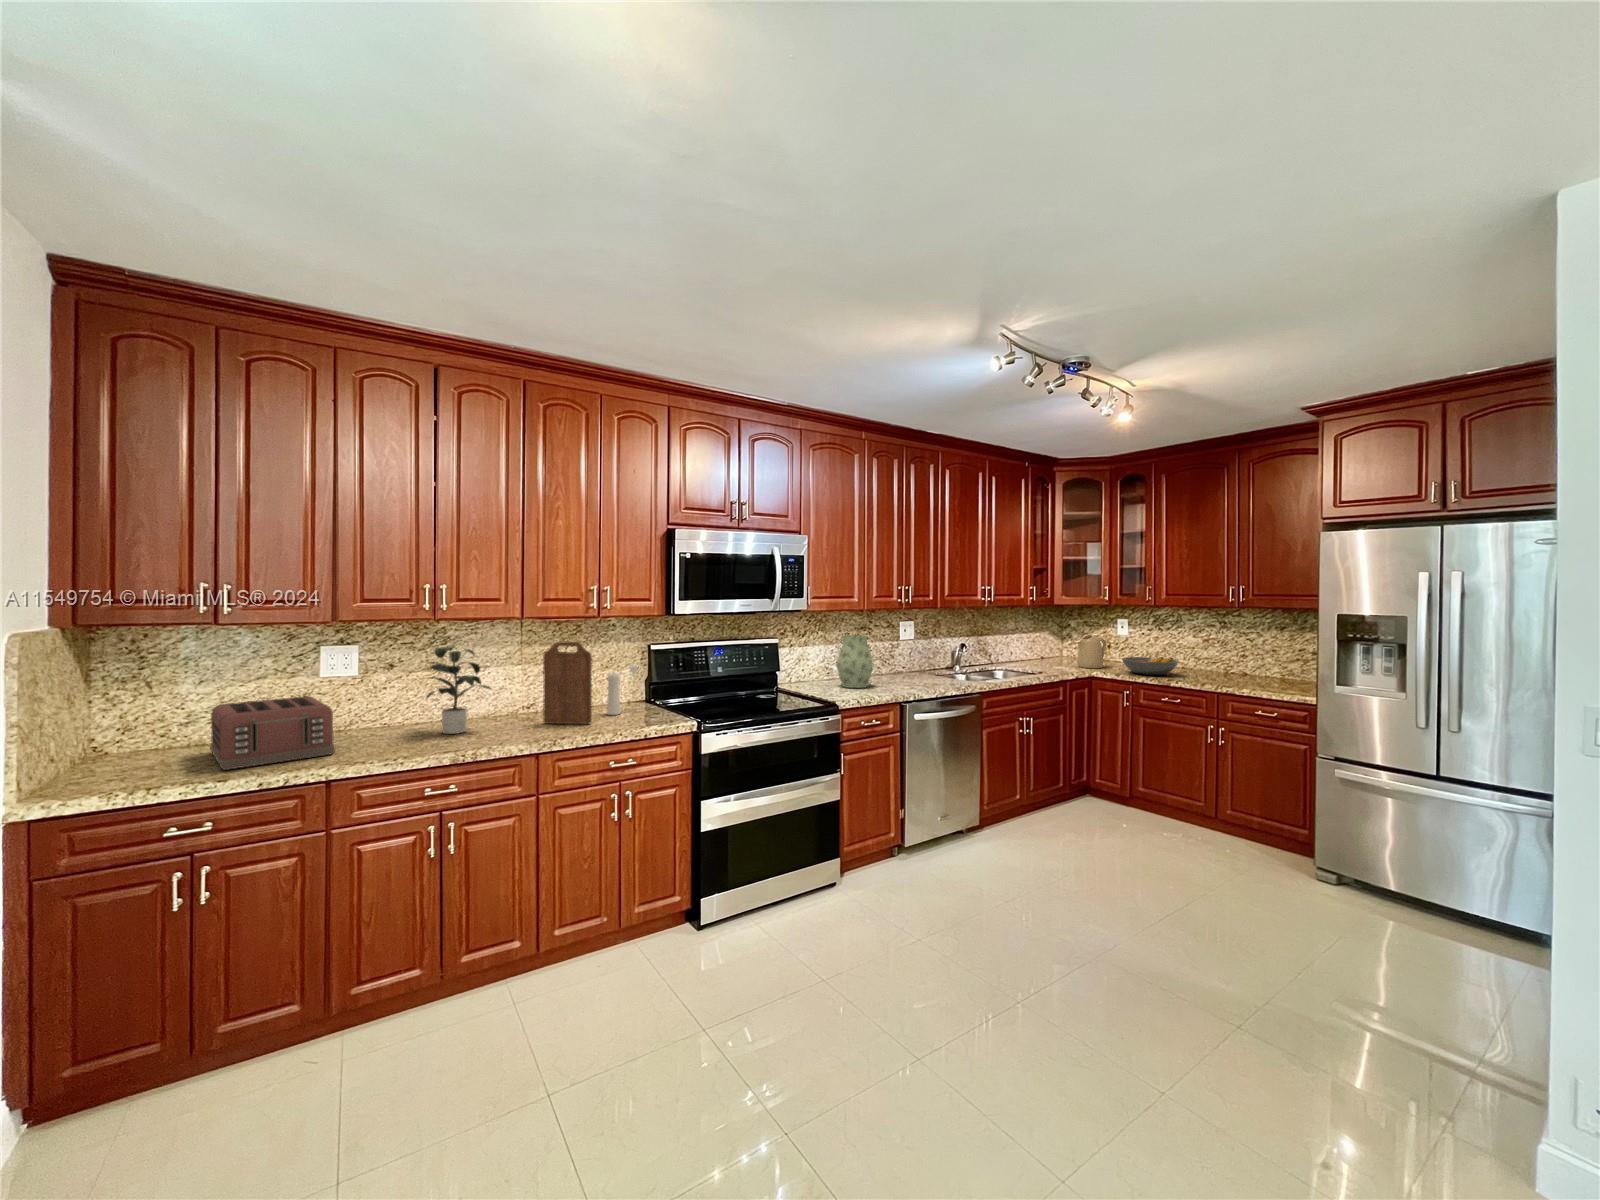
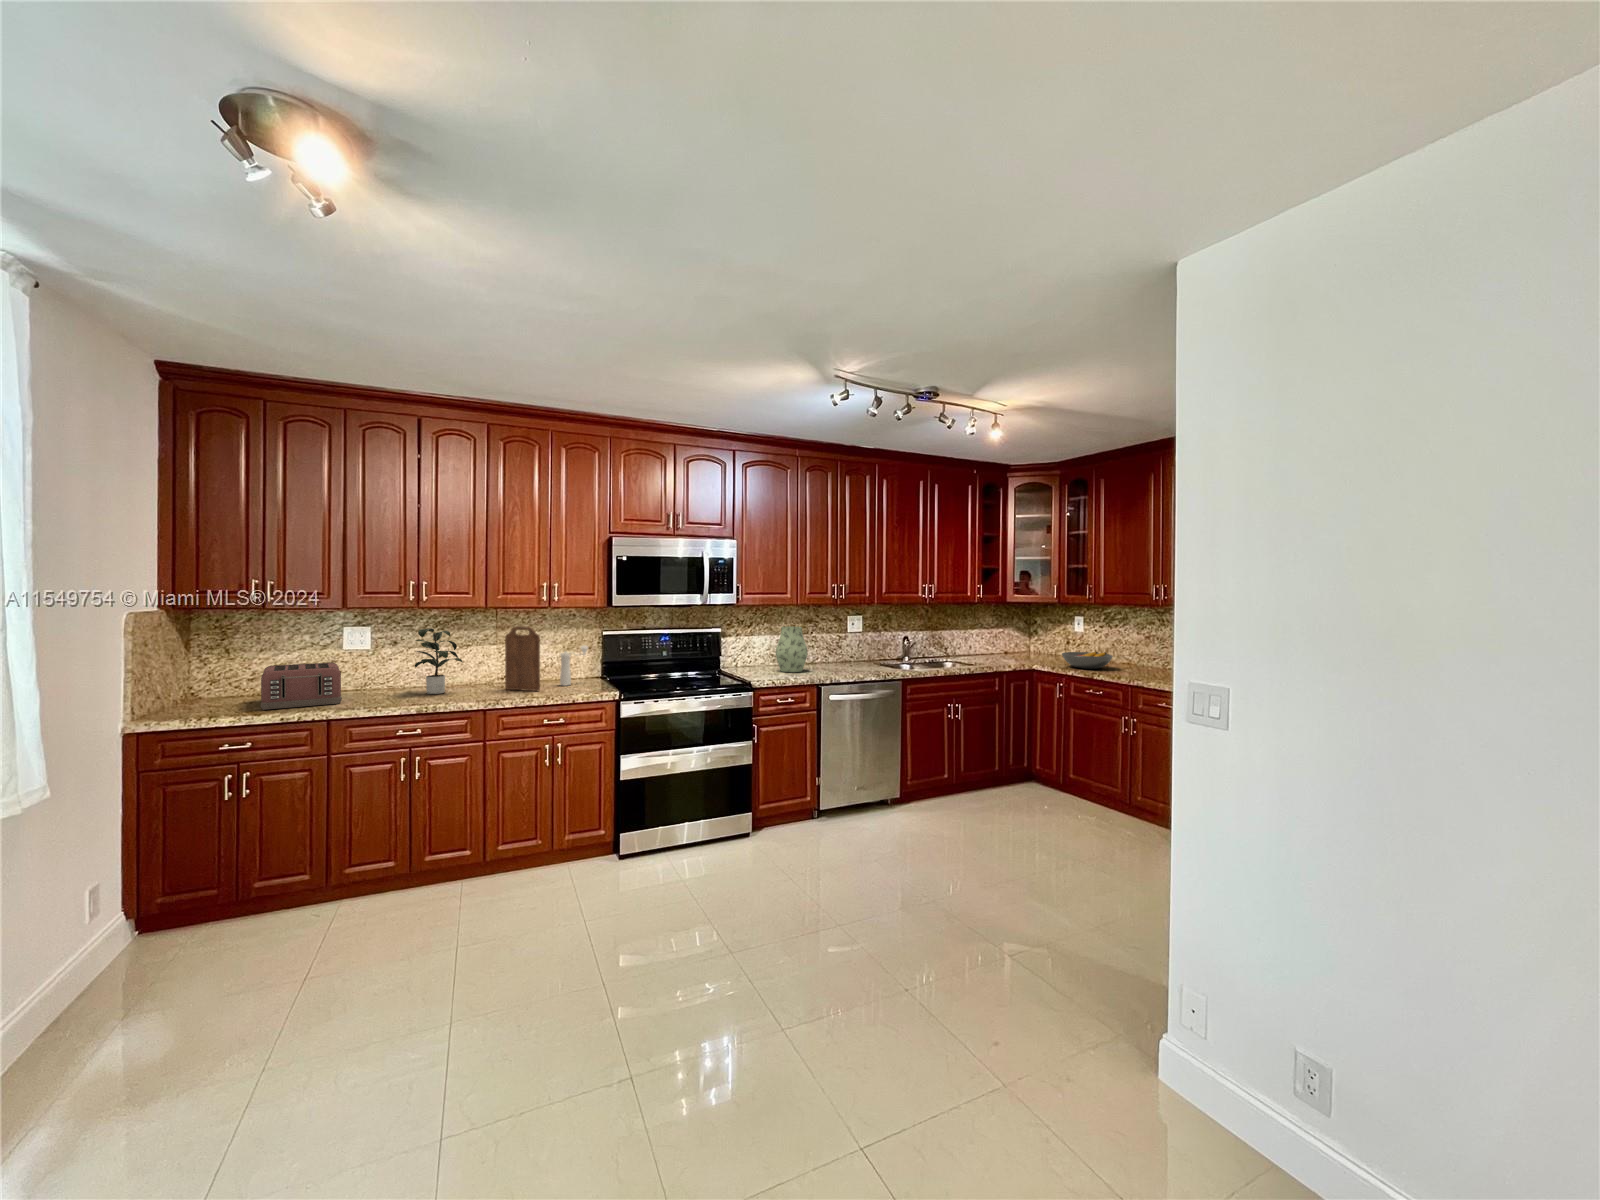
kettle: present [1077,635,1106,668] -> none [1027,631,1057,662]

